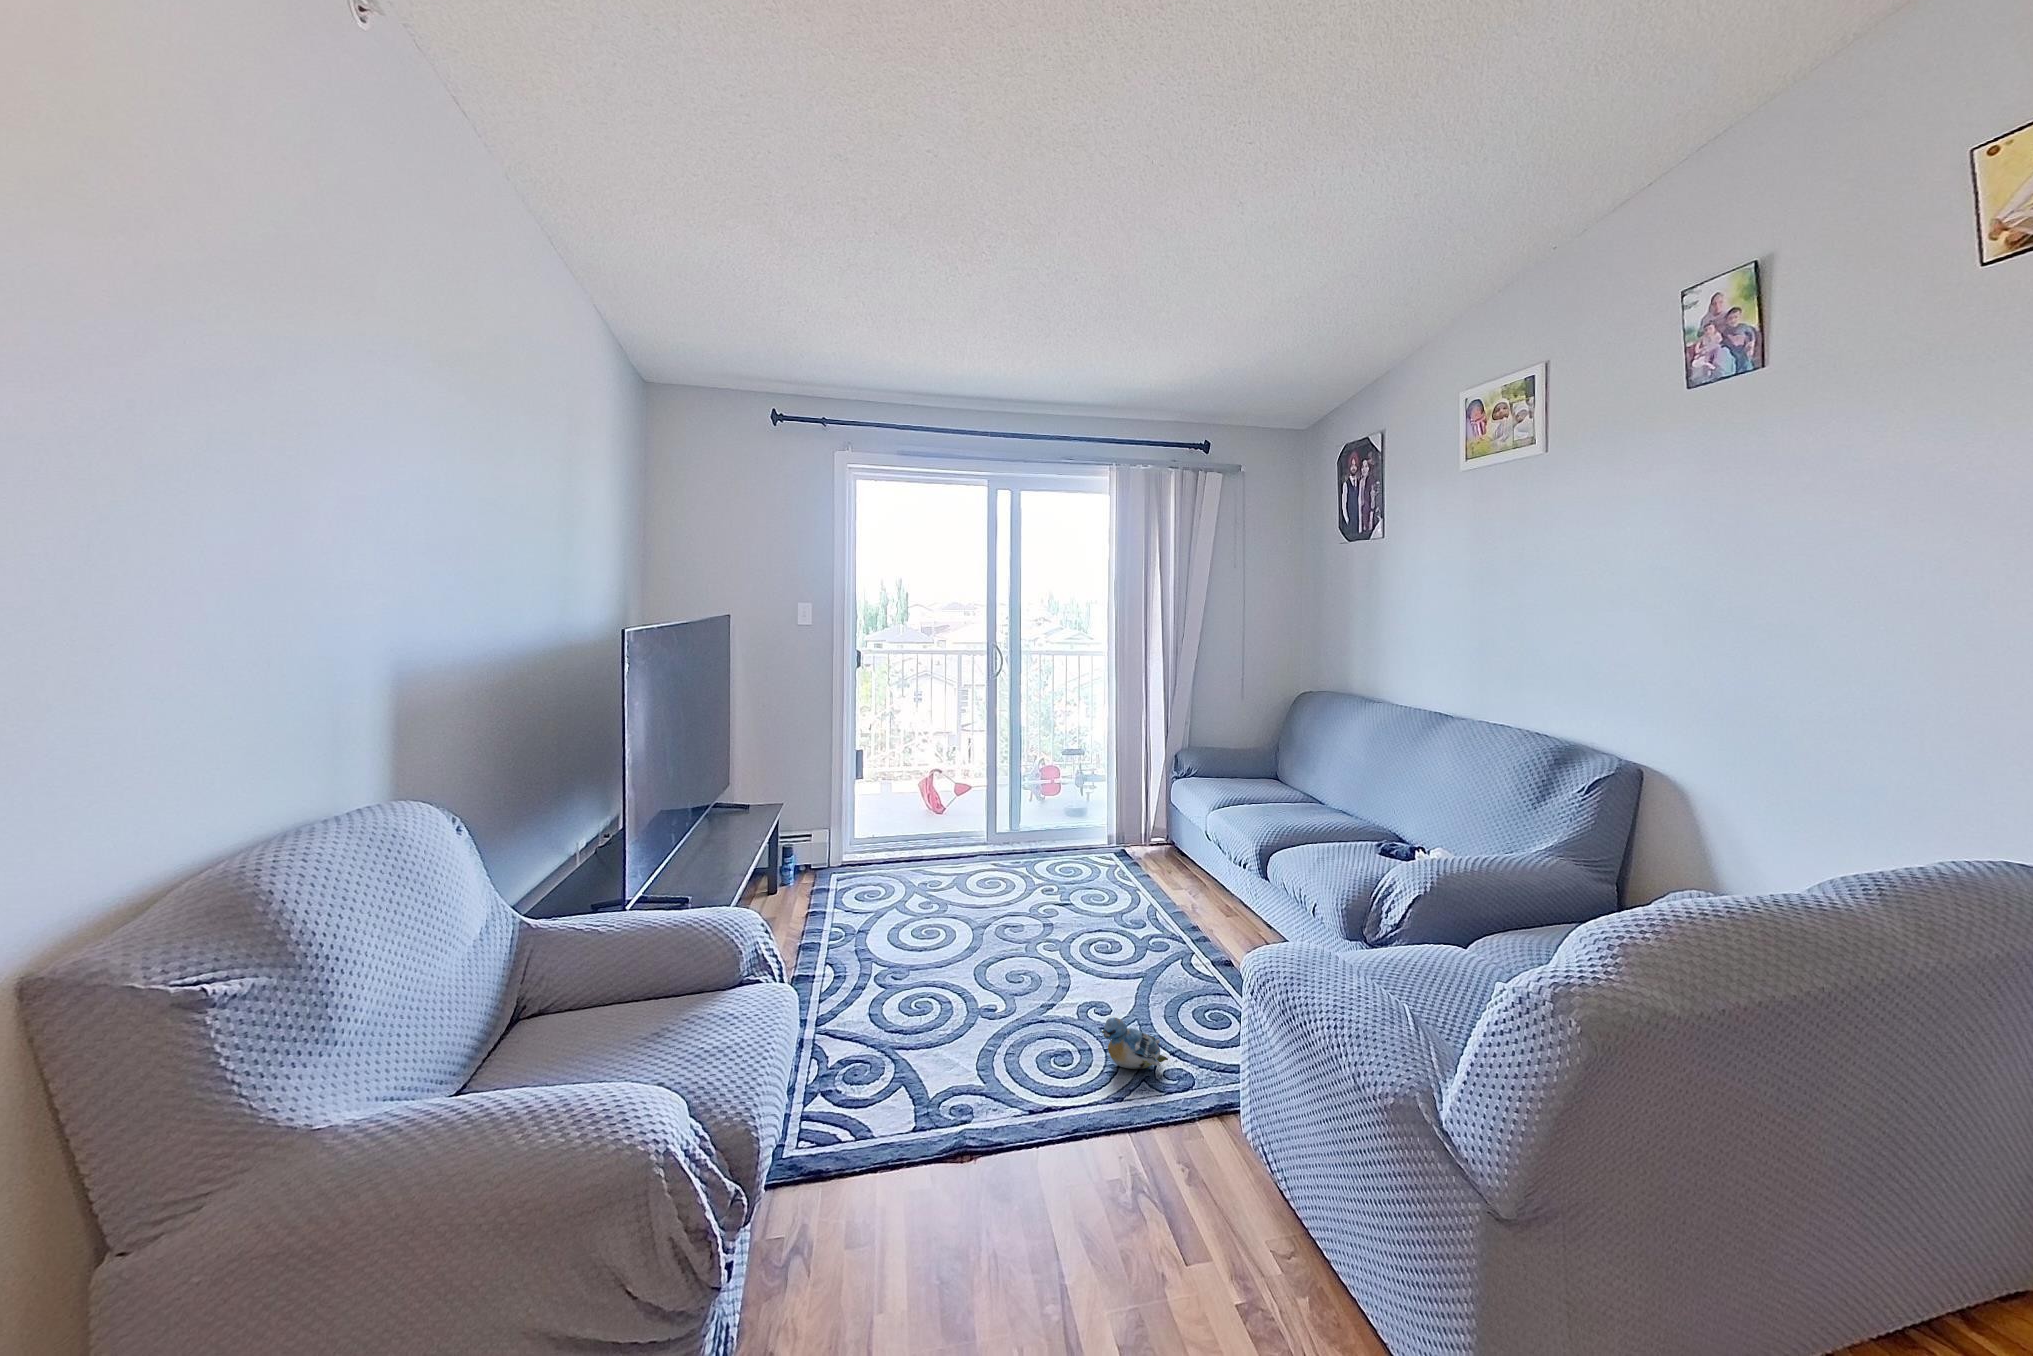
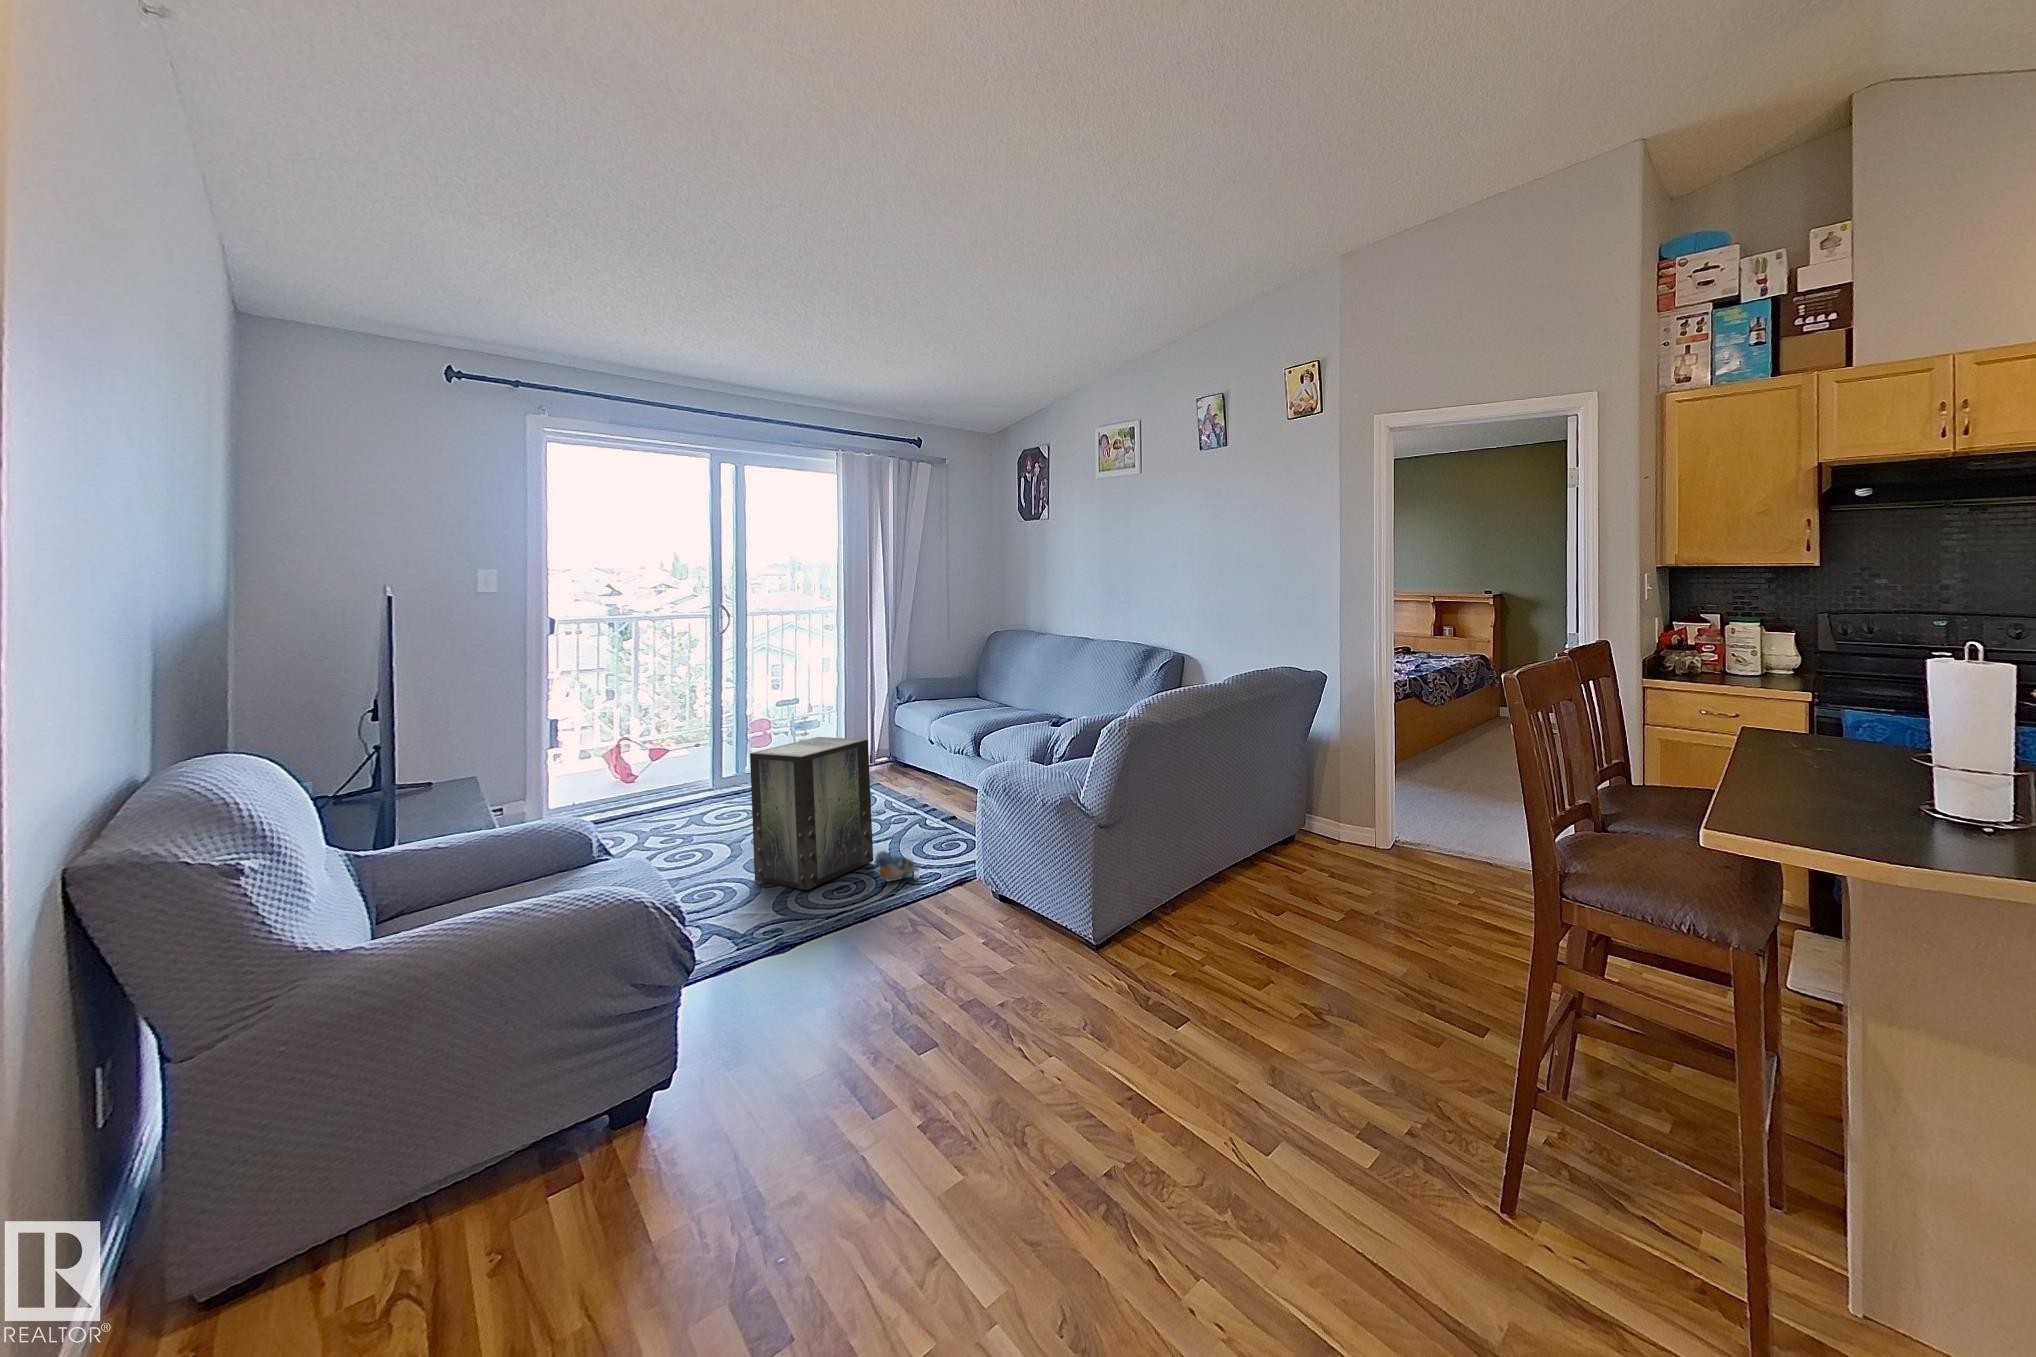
storage box: none [973,822,1112,1044] -> present [750,737,873,890]

